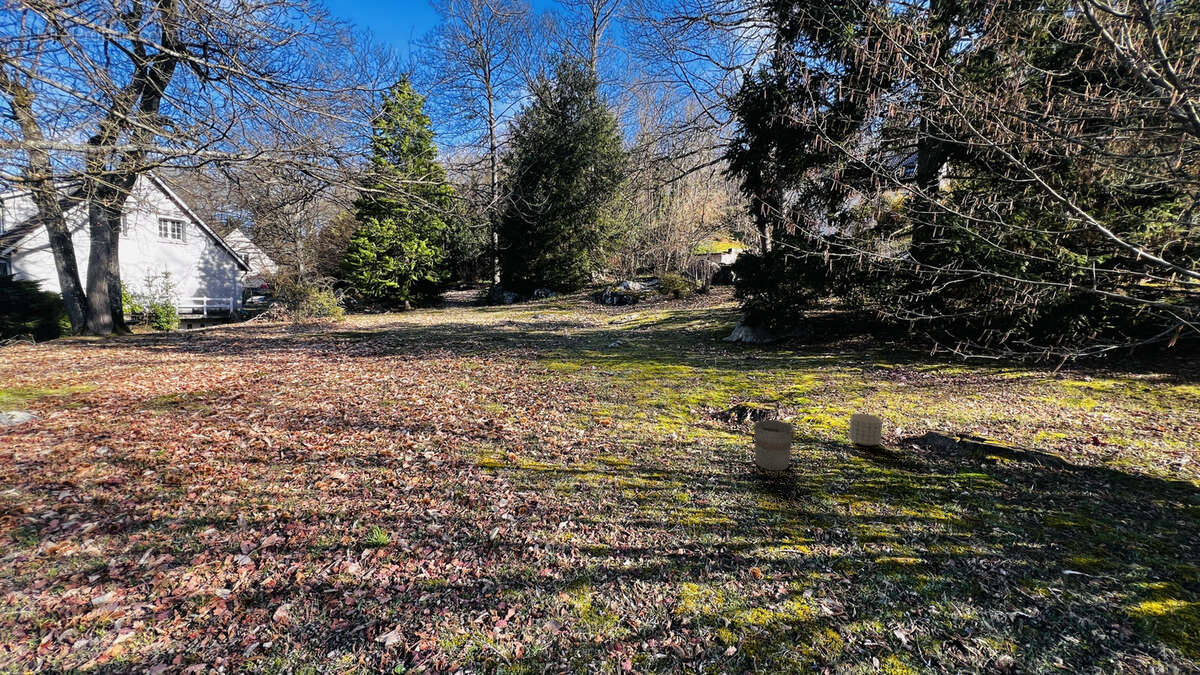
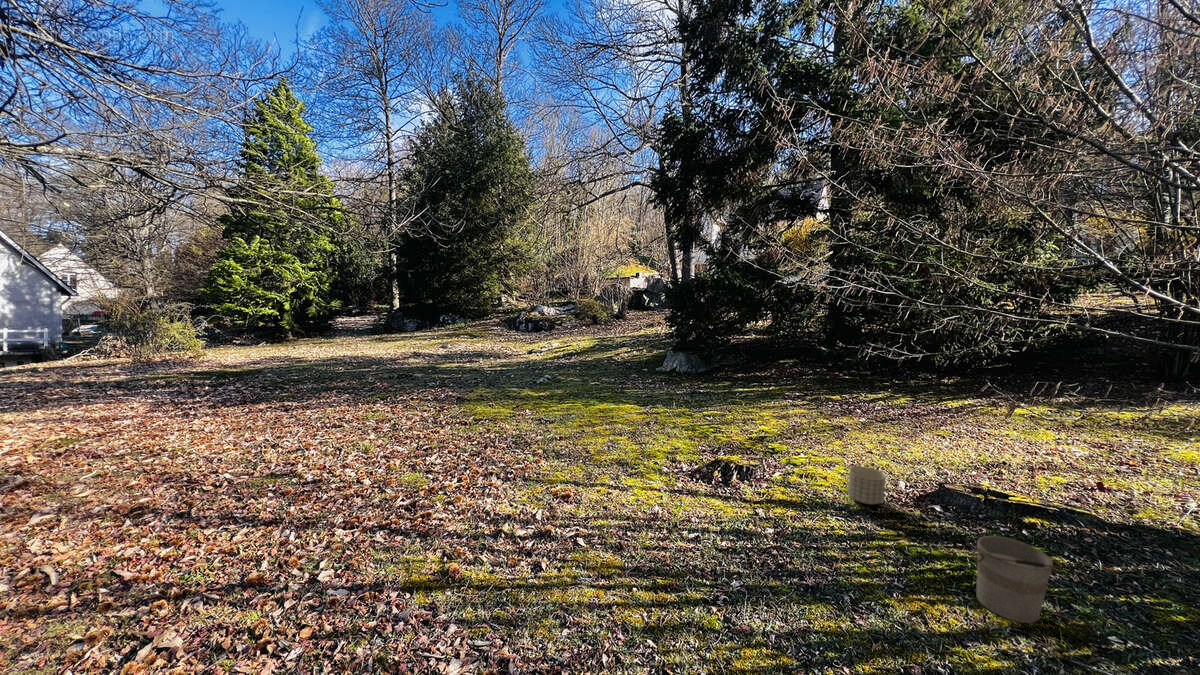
bucket: present [751,420,797,470] -> present [972,536,1063,623]

